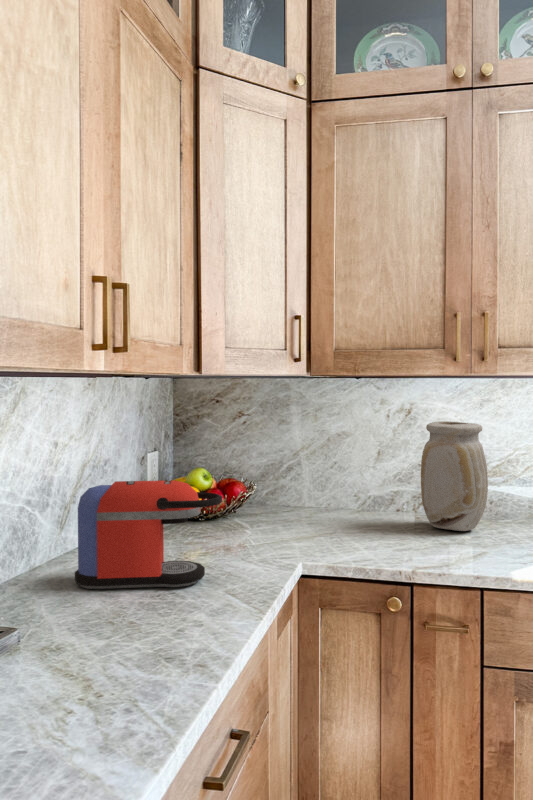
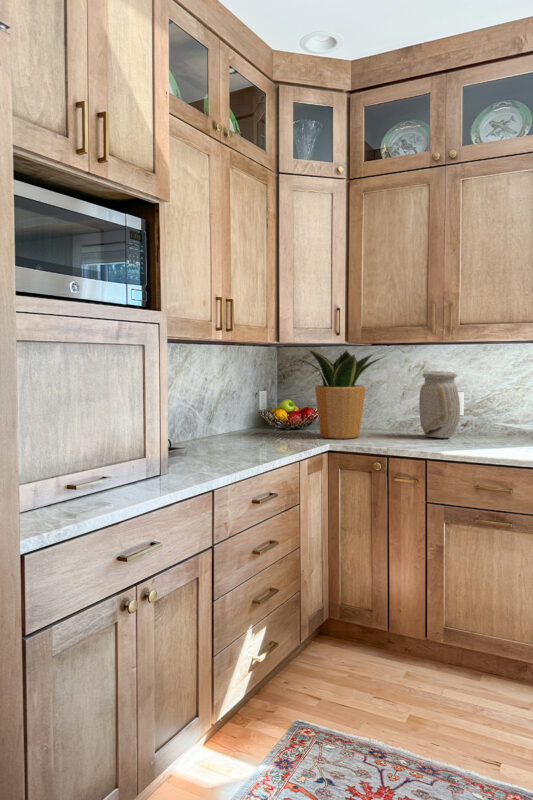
potted plant: none [225,386,374,542] -> present [298,350,386,439]
coffee maker: present [75,480,222,589] -> none [211,396,284,448]

